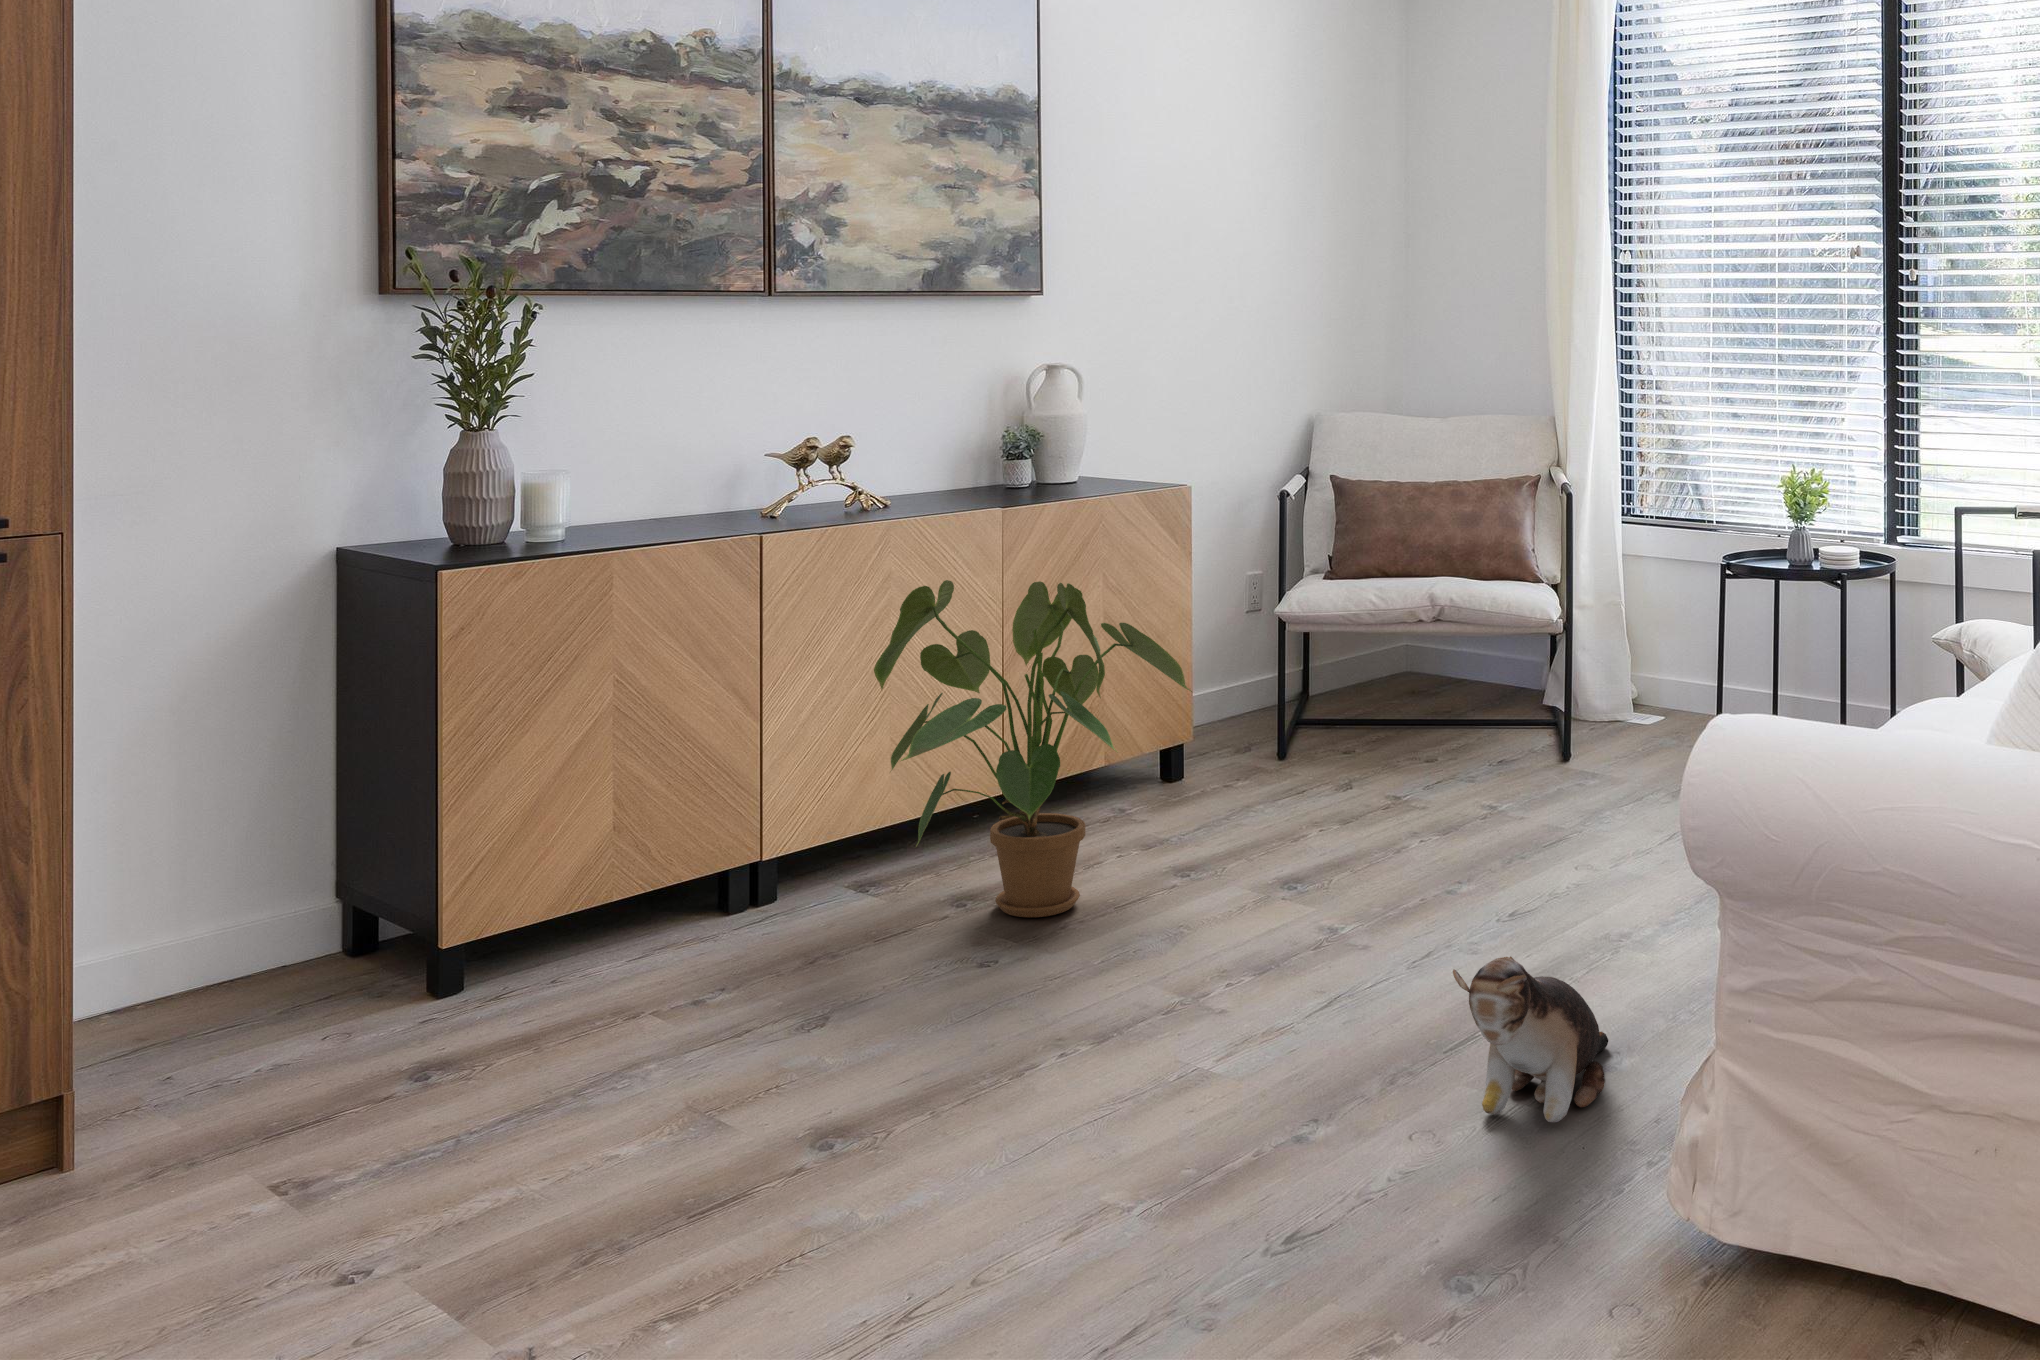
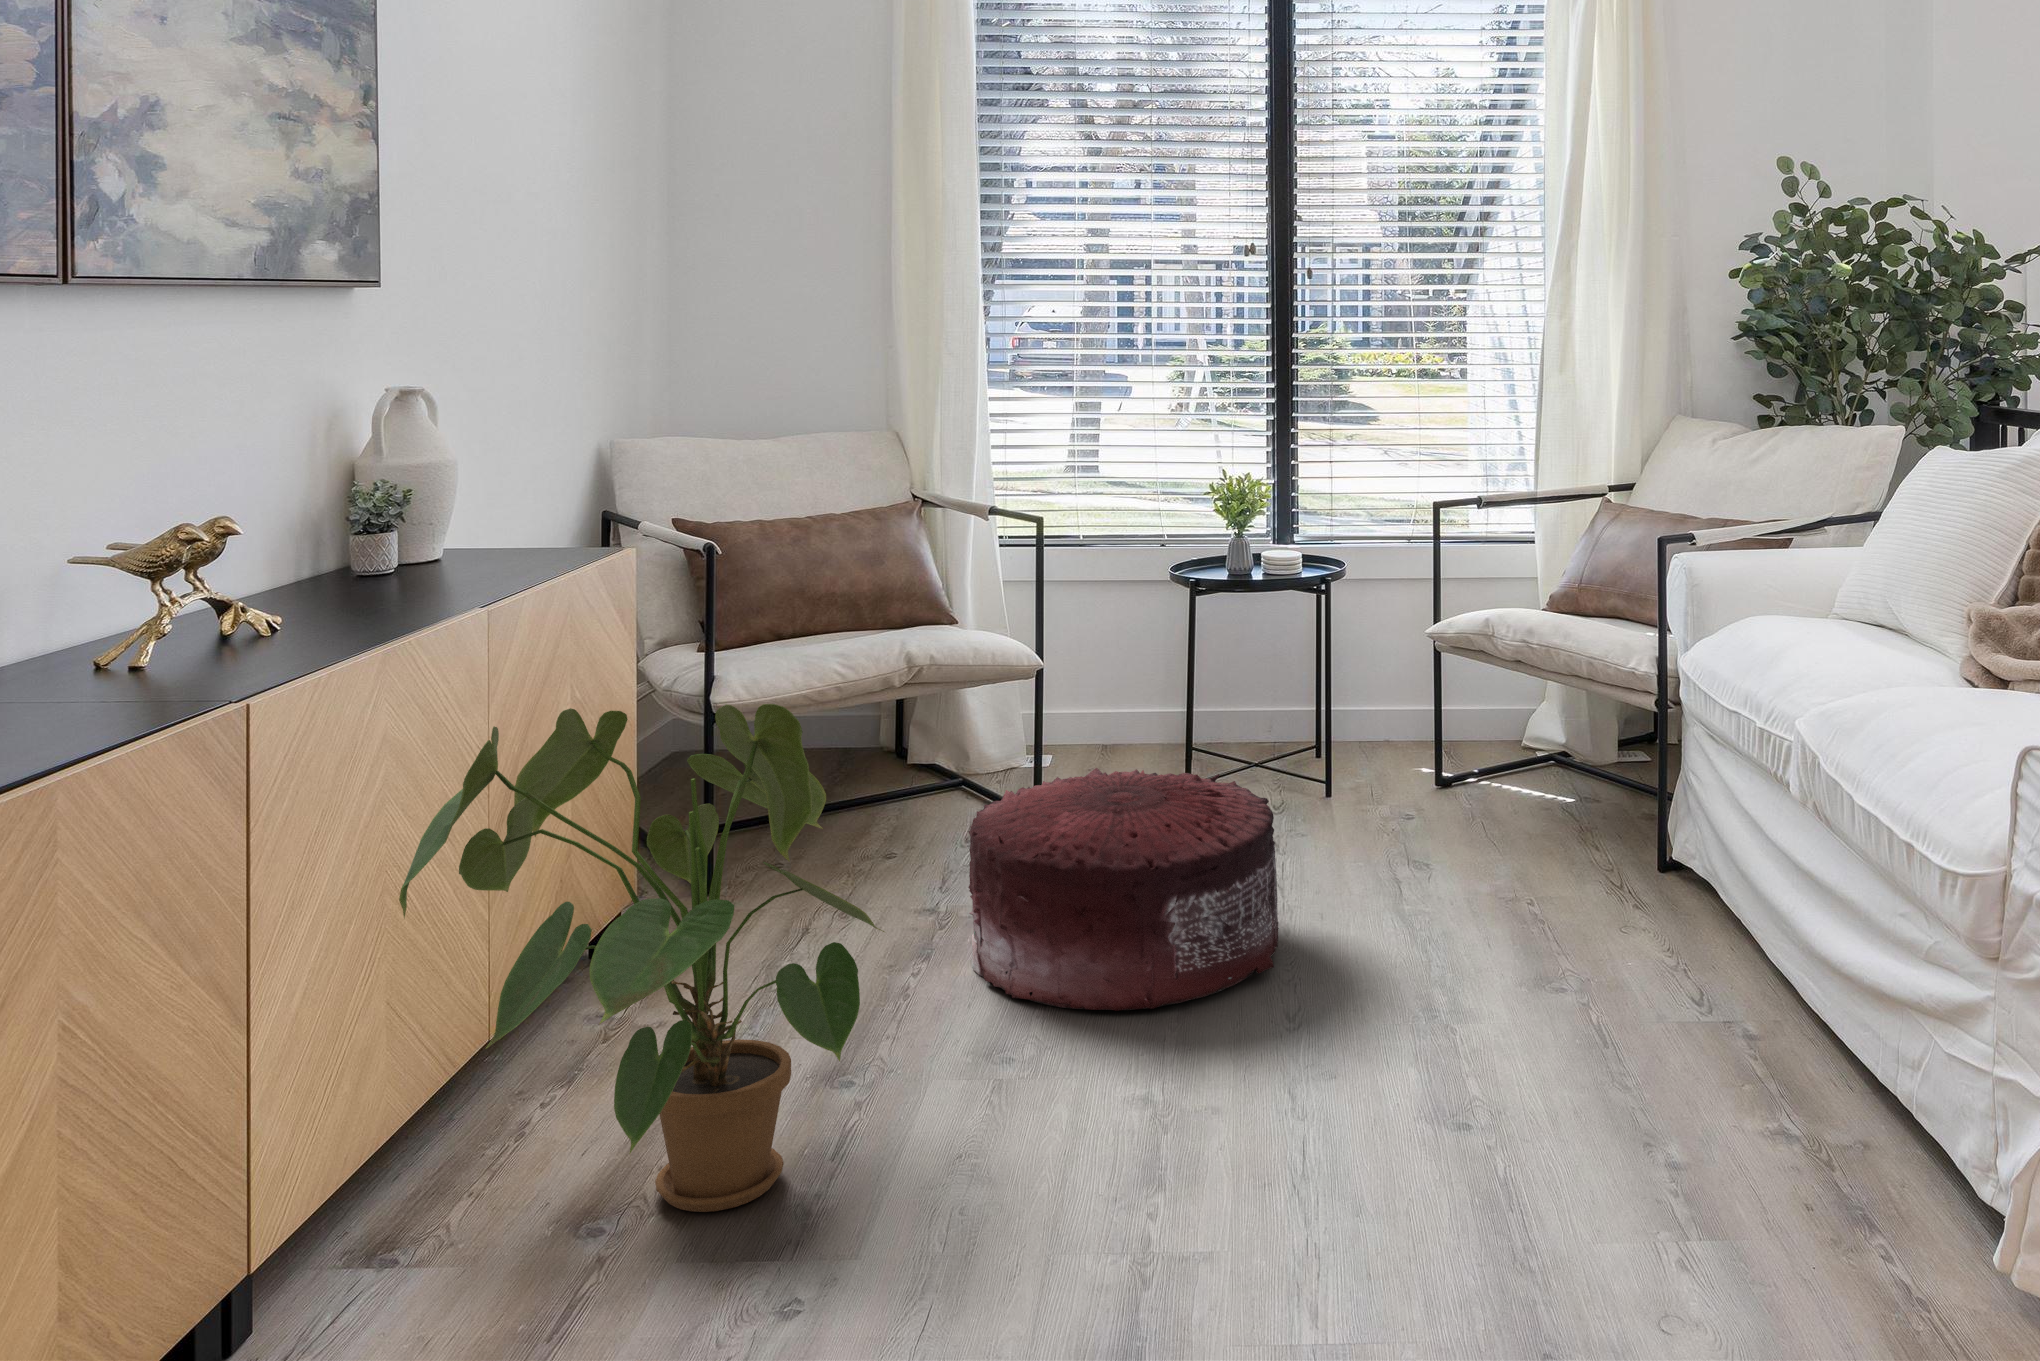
pouf: none [1349,701,1615,886] -> present [968,768,1279,1011]
plush toy: present [1453,957,1608,1122] -> none [1596,1061,1752,1254]

